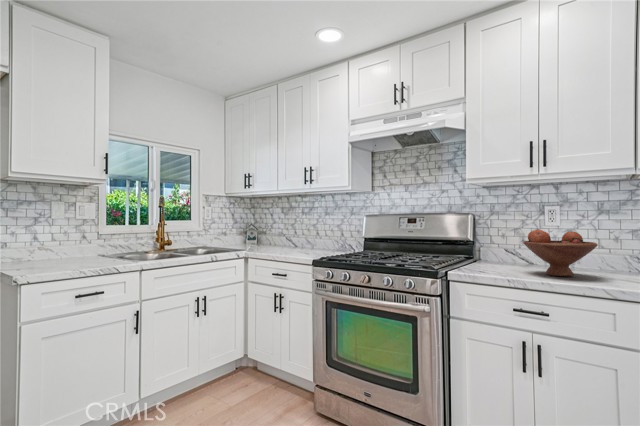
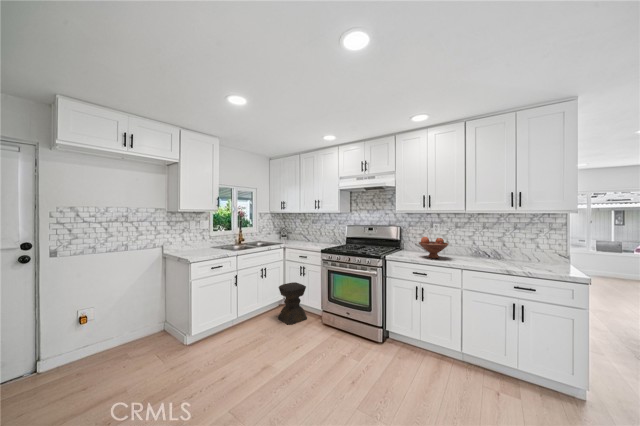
stool: none [225,325,285,413] -> present [278,282,307,324]

